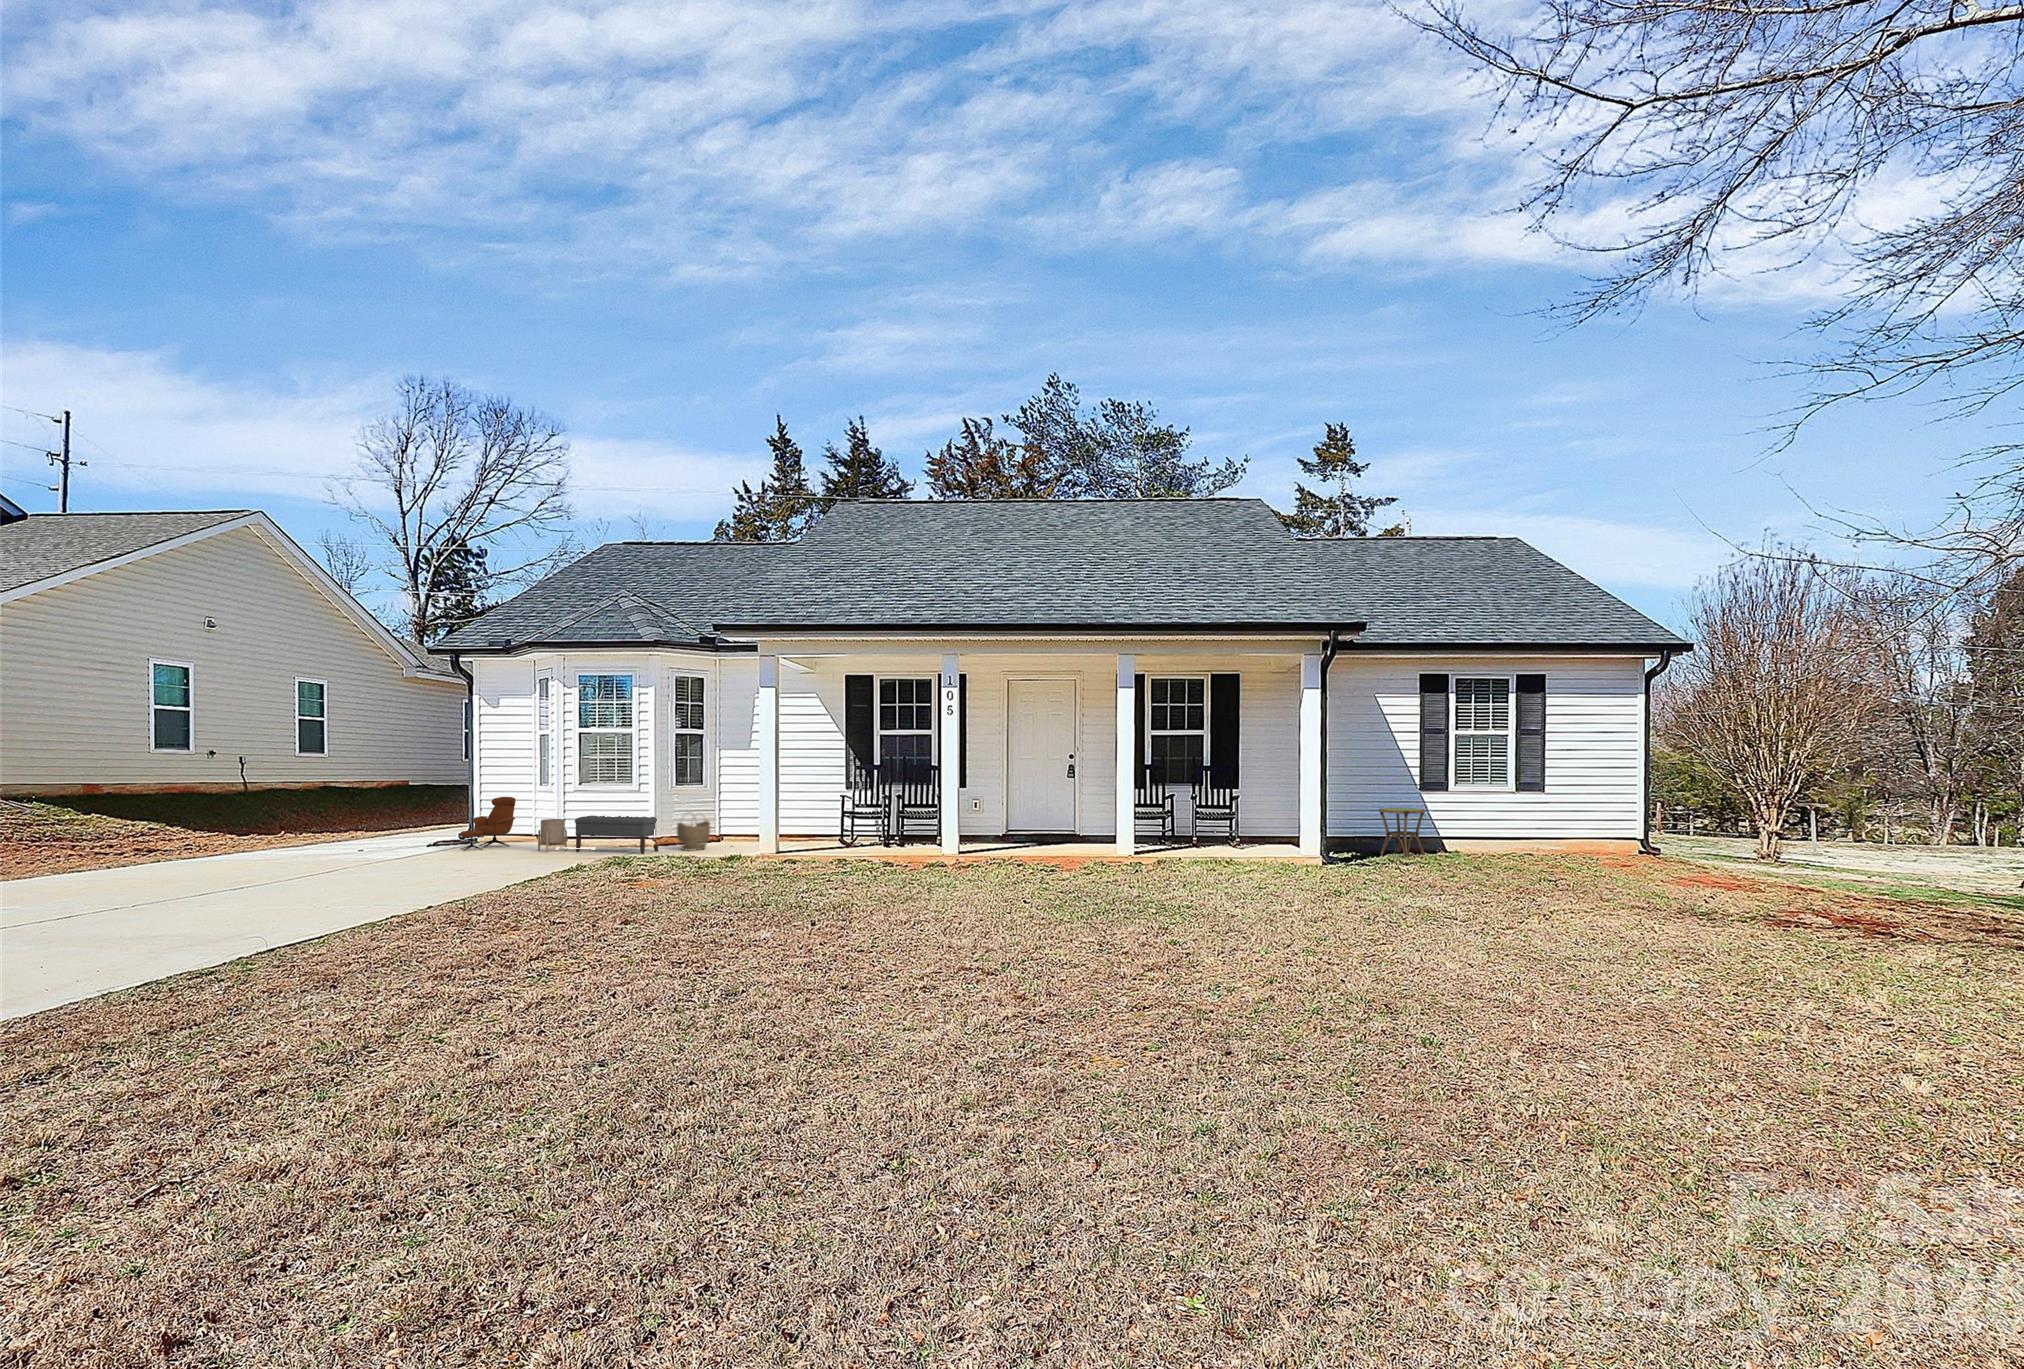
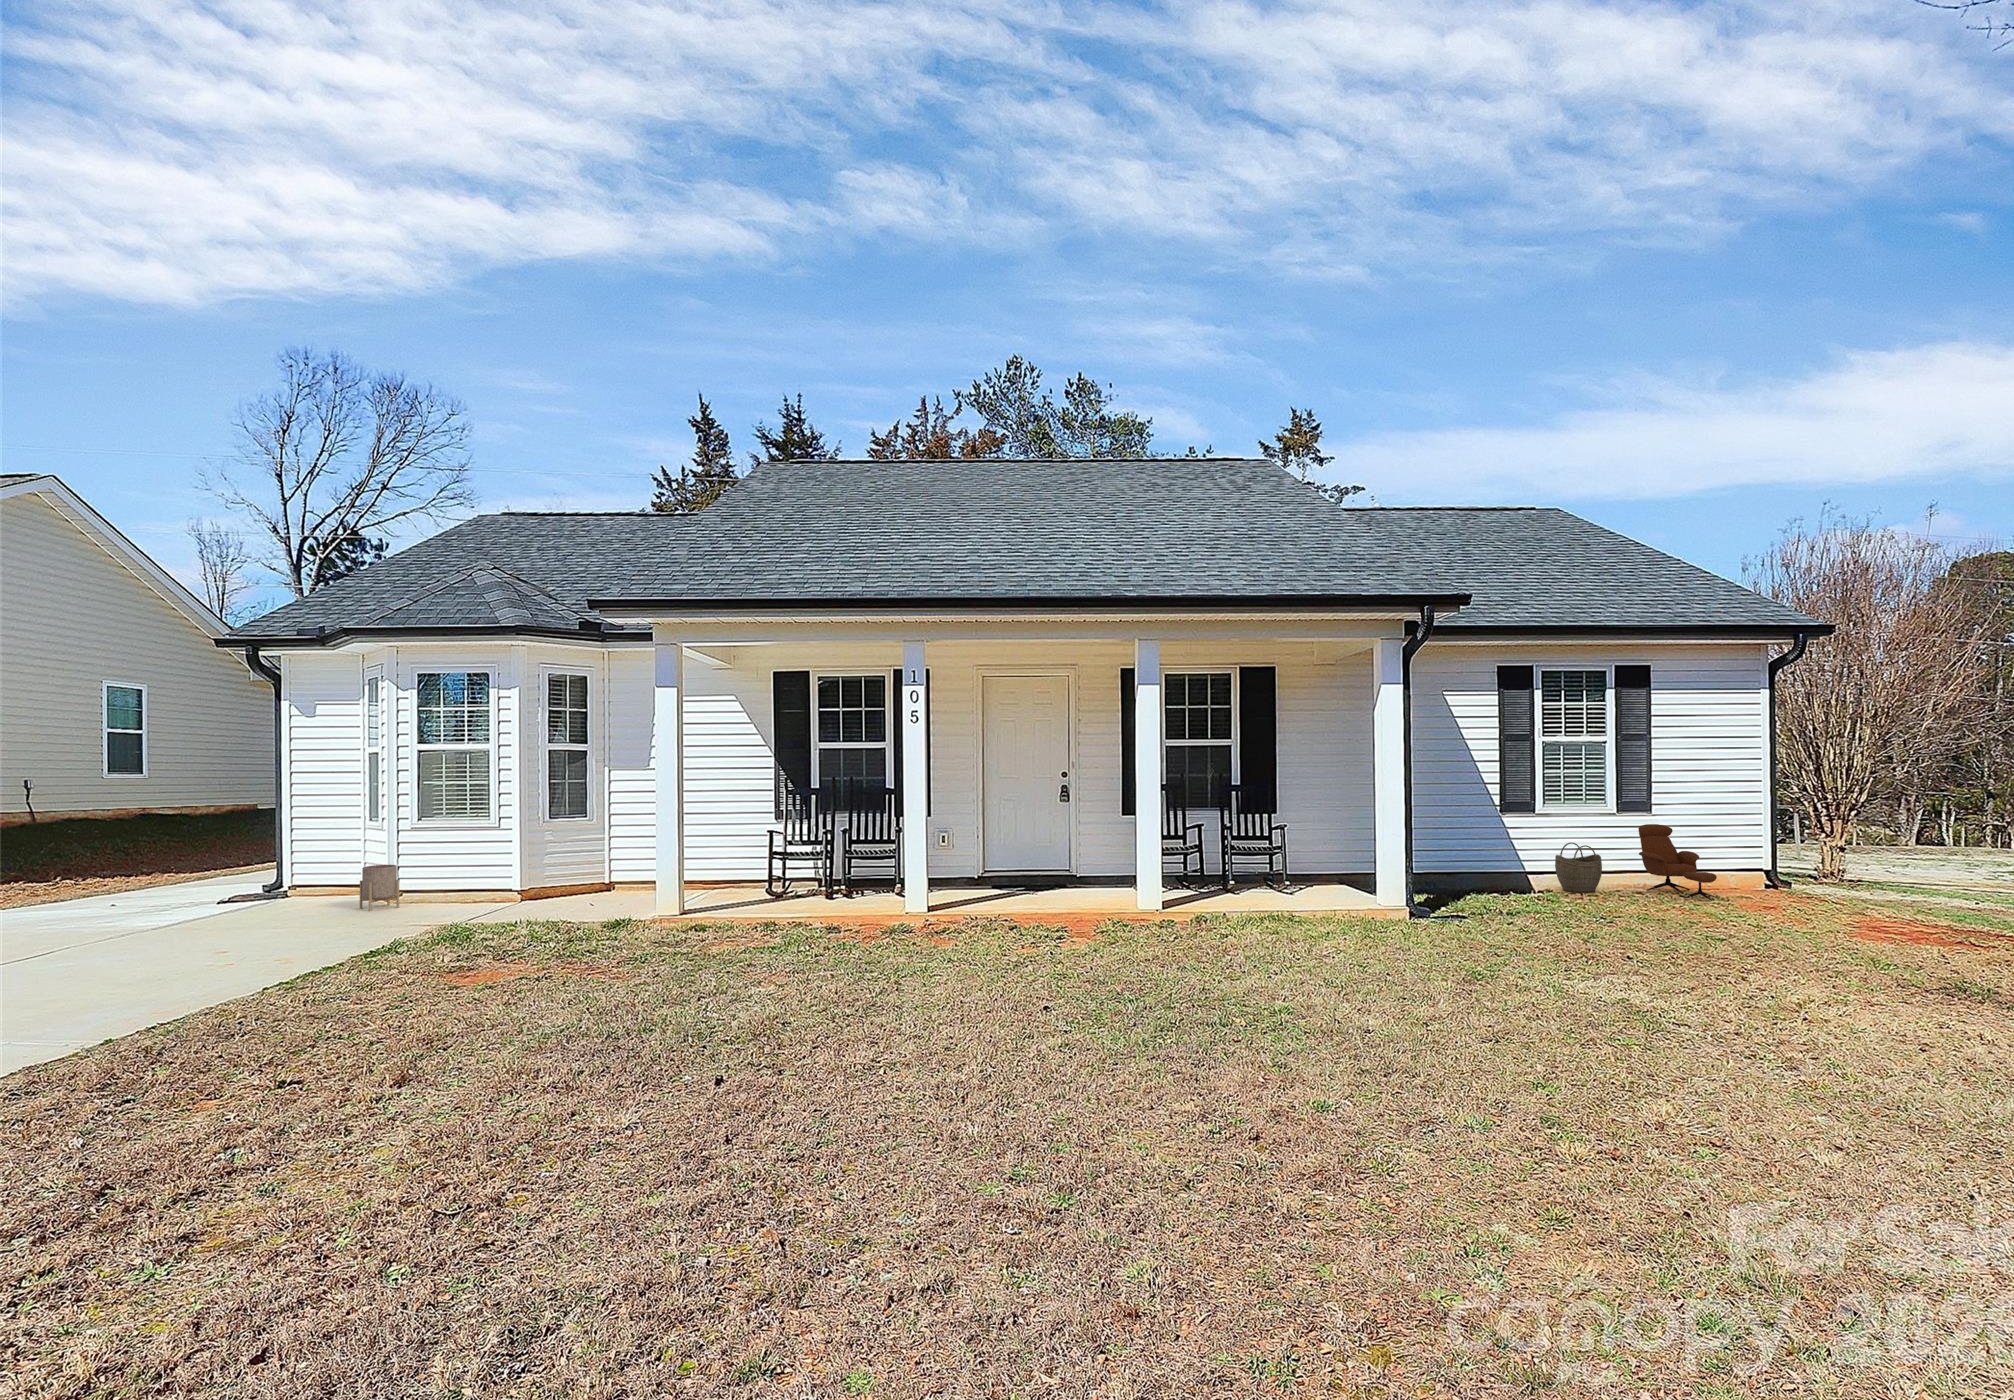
lounge chair: present [460,797,516,851] -> present [1638,824,1717,901]
side table: present [1379,808,1425,857] -> none [1453,834,1514,898]
woven basket: present [677,814,710,851] -> present [1555,842,1602,893]
bench: present [575,815,658,854] -> none [408,859,527,912]

